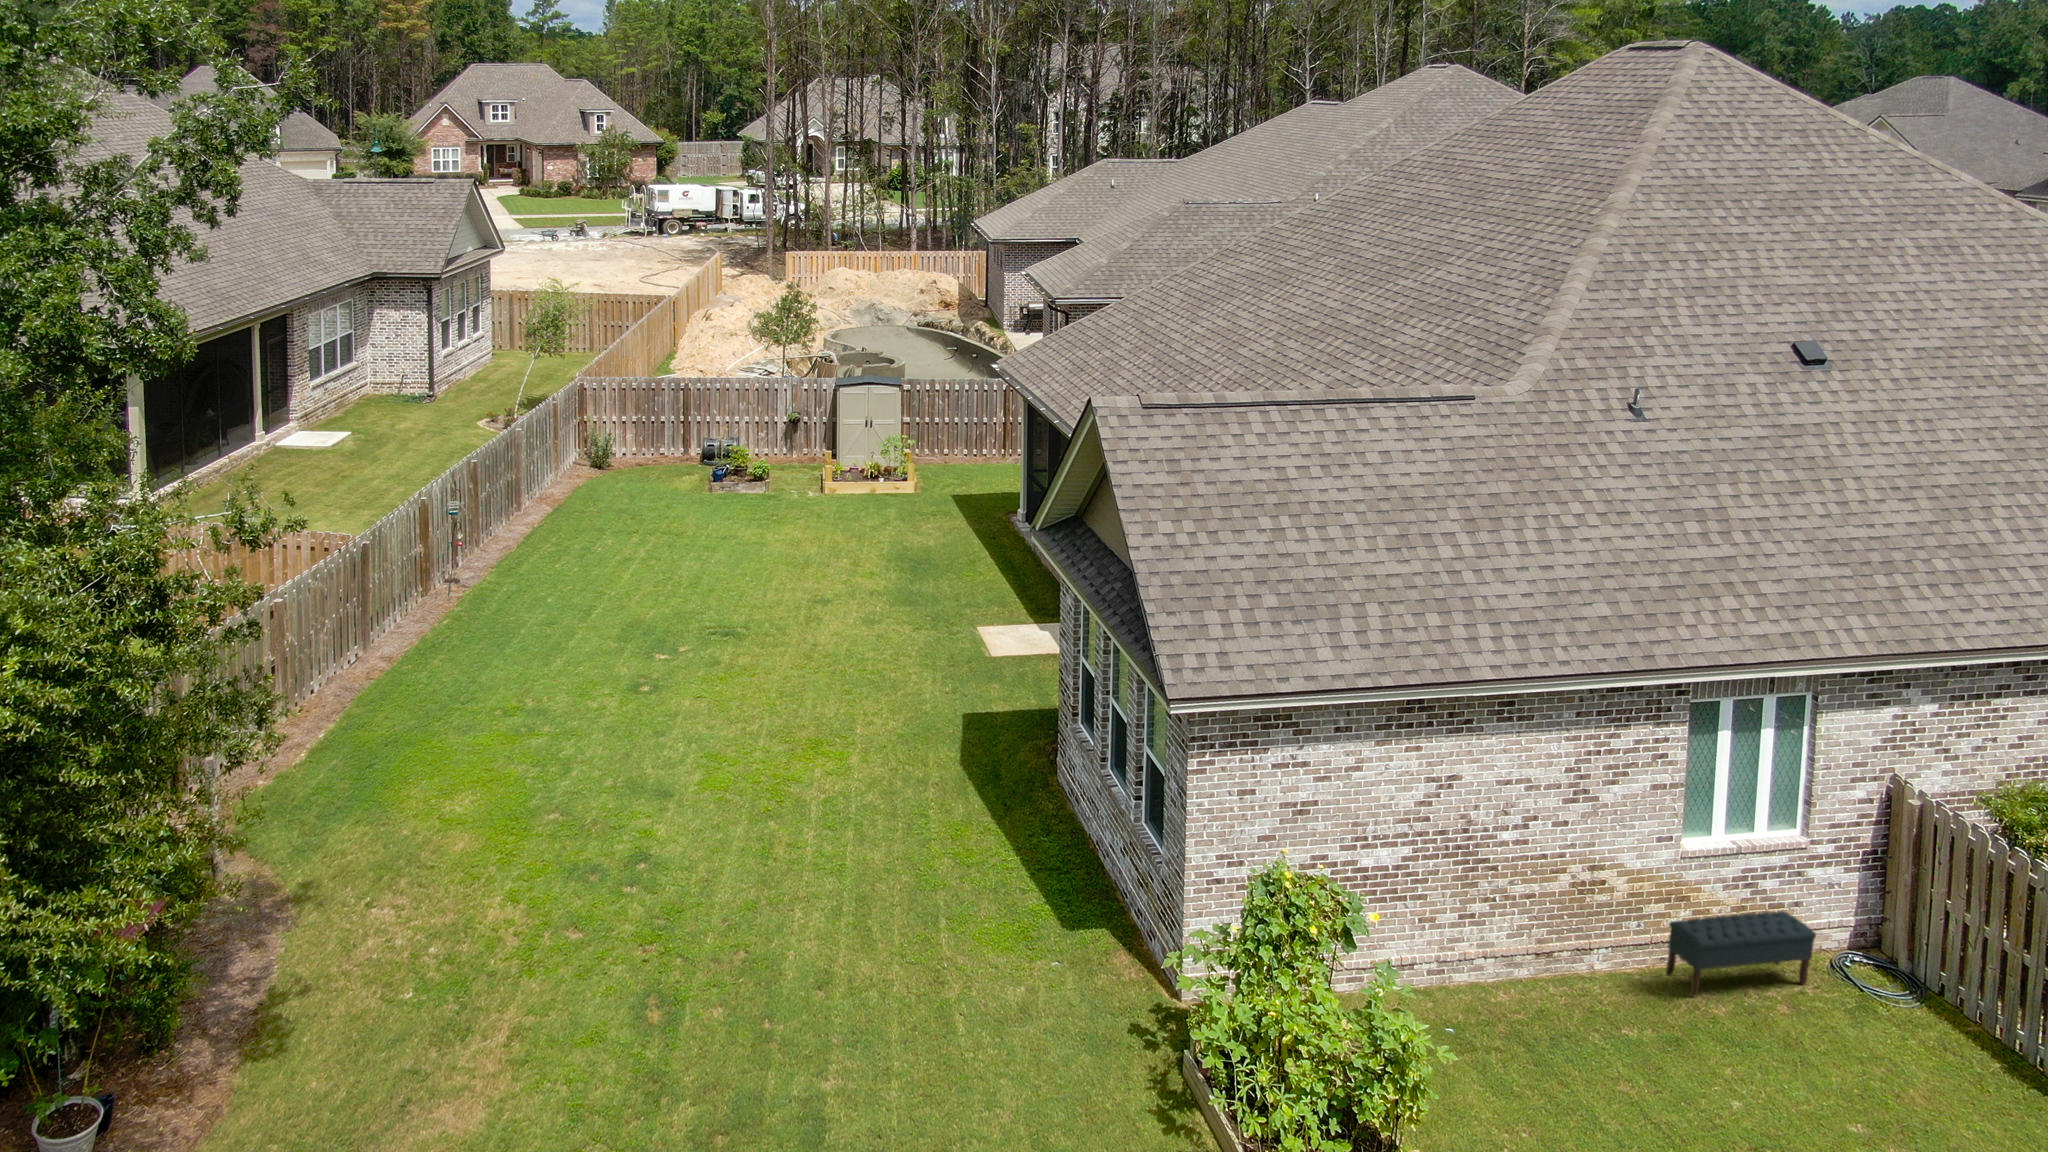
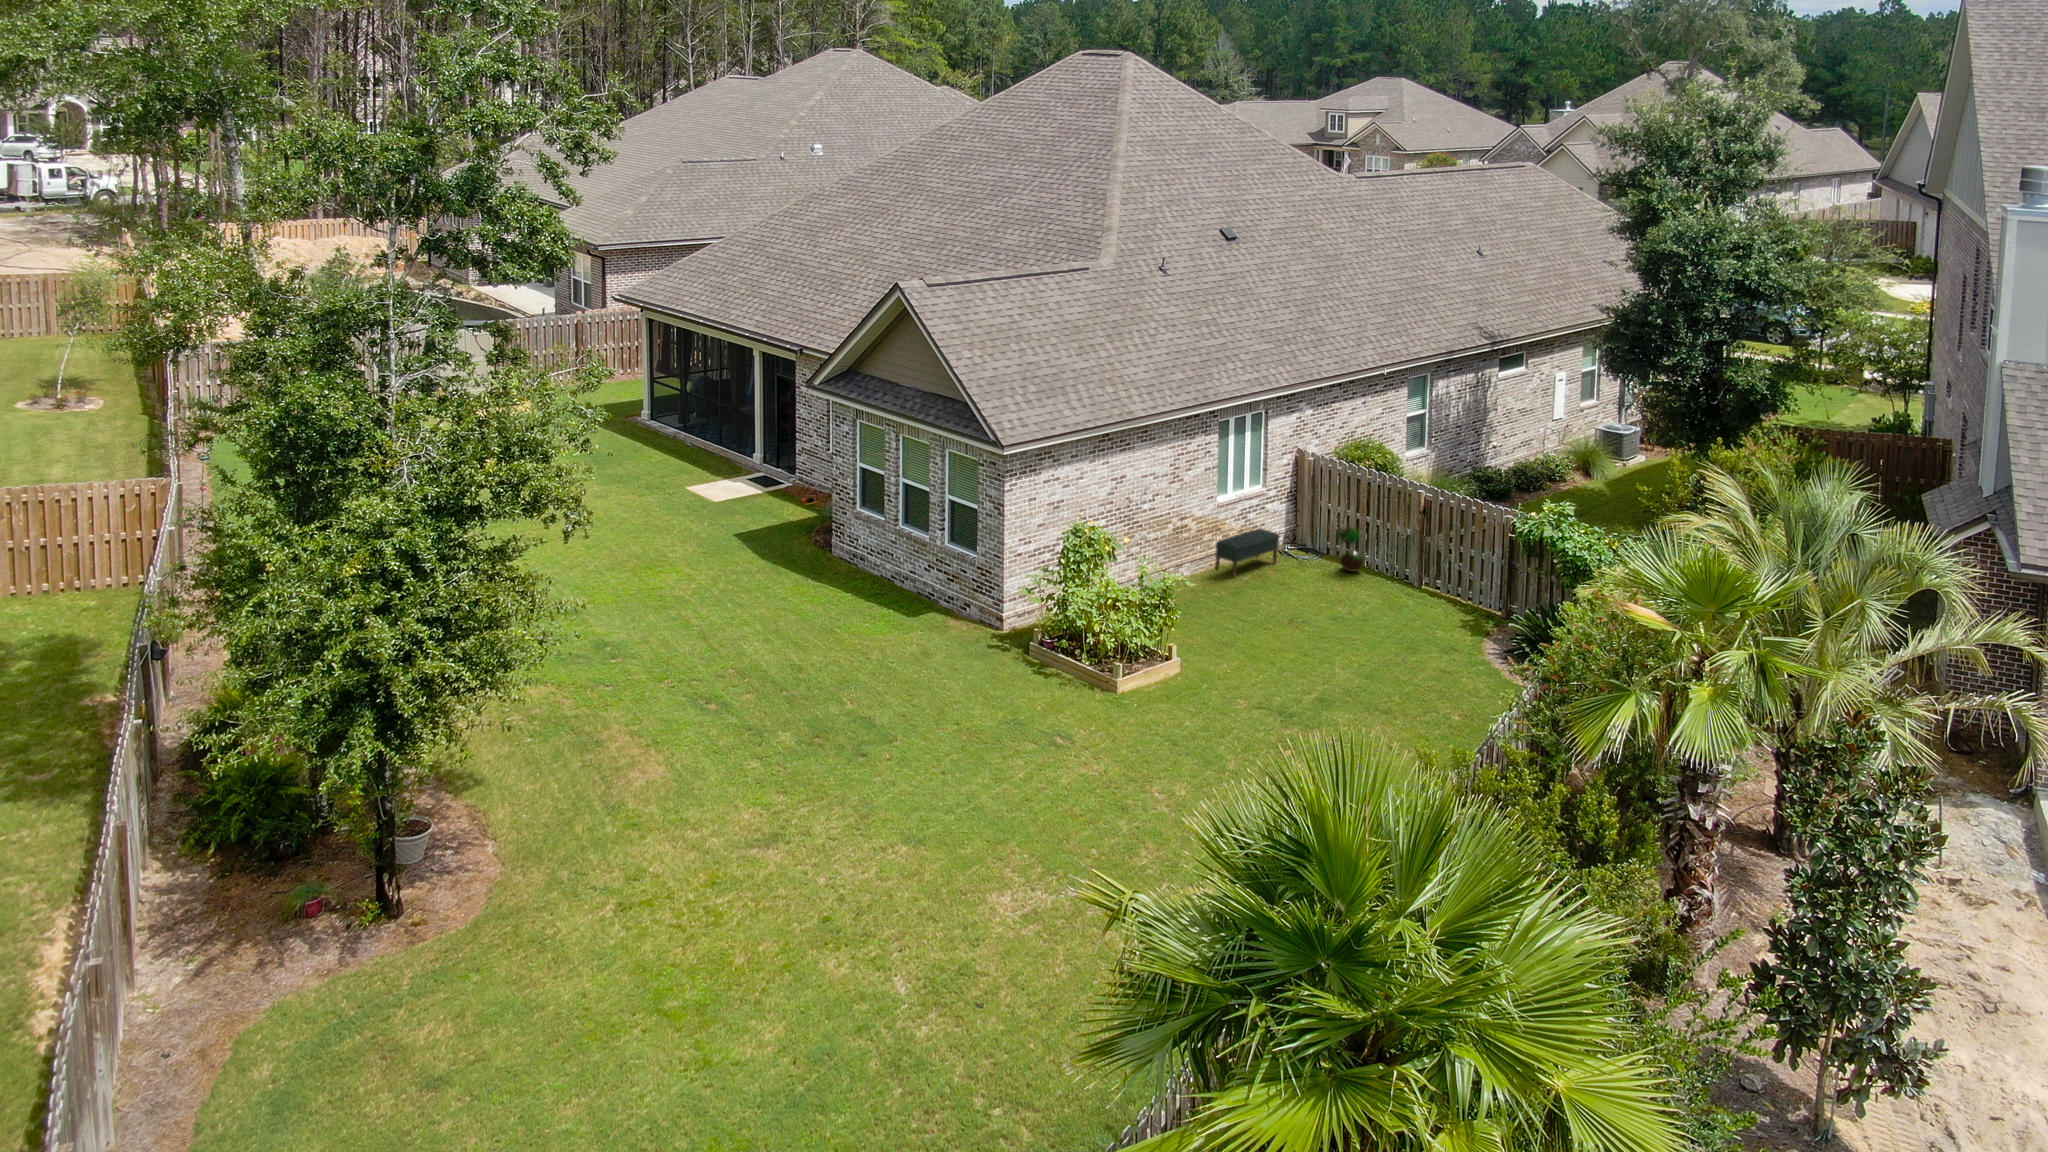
potted tree: none [1918,935,1989,1039] -> present [1336,527,1364,571]

